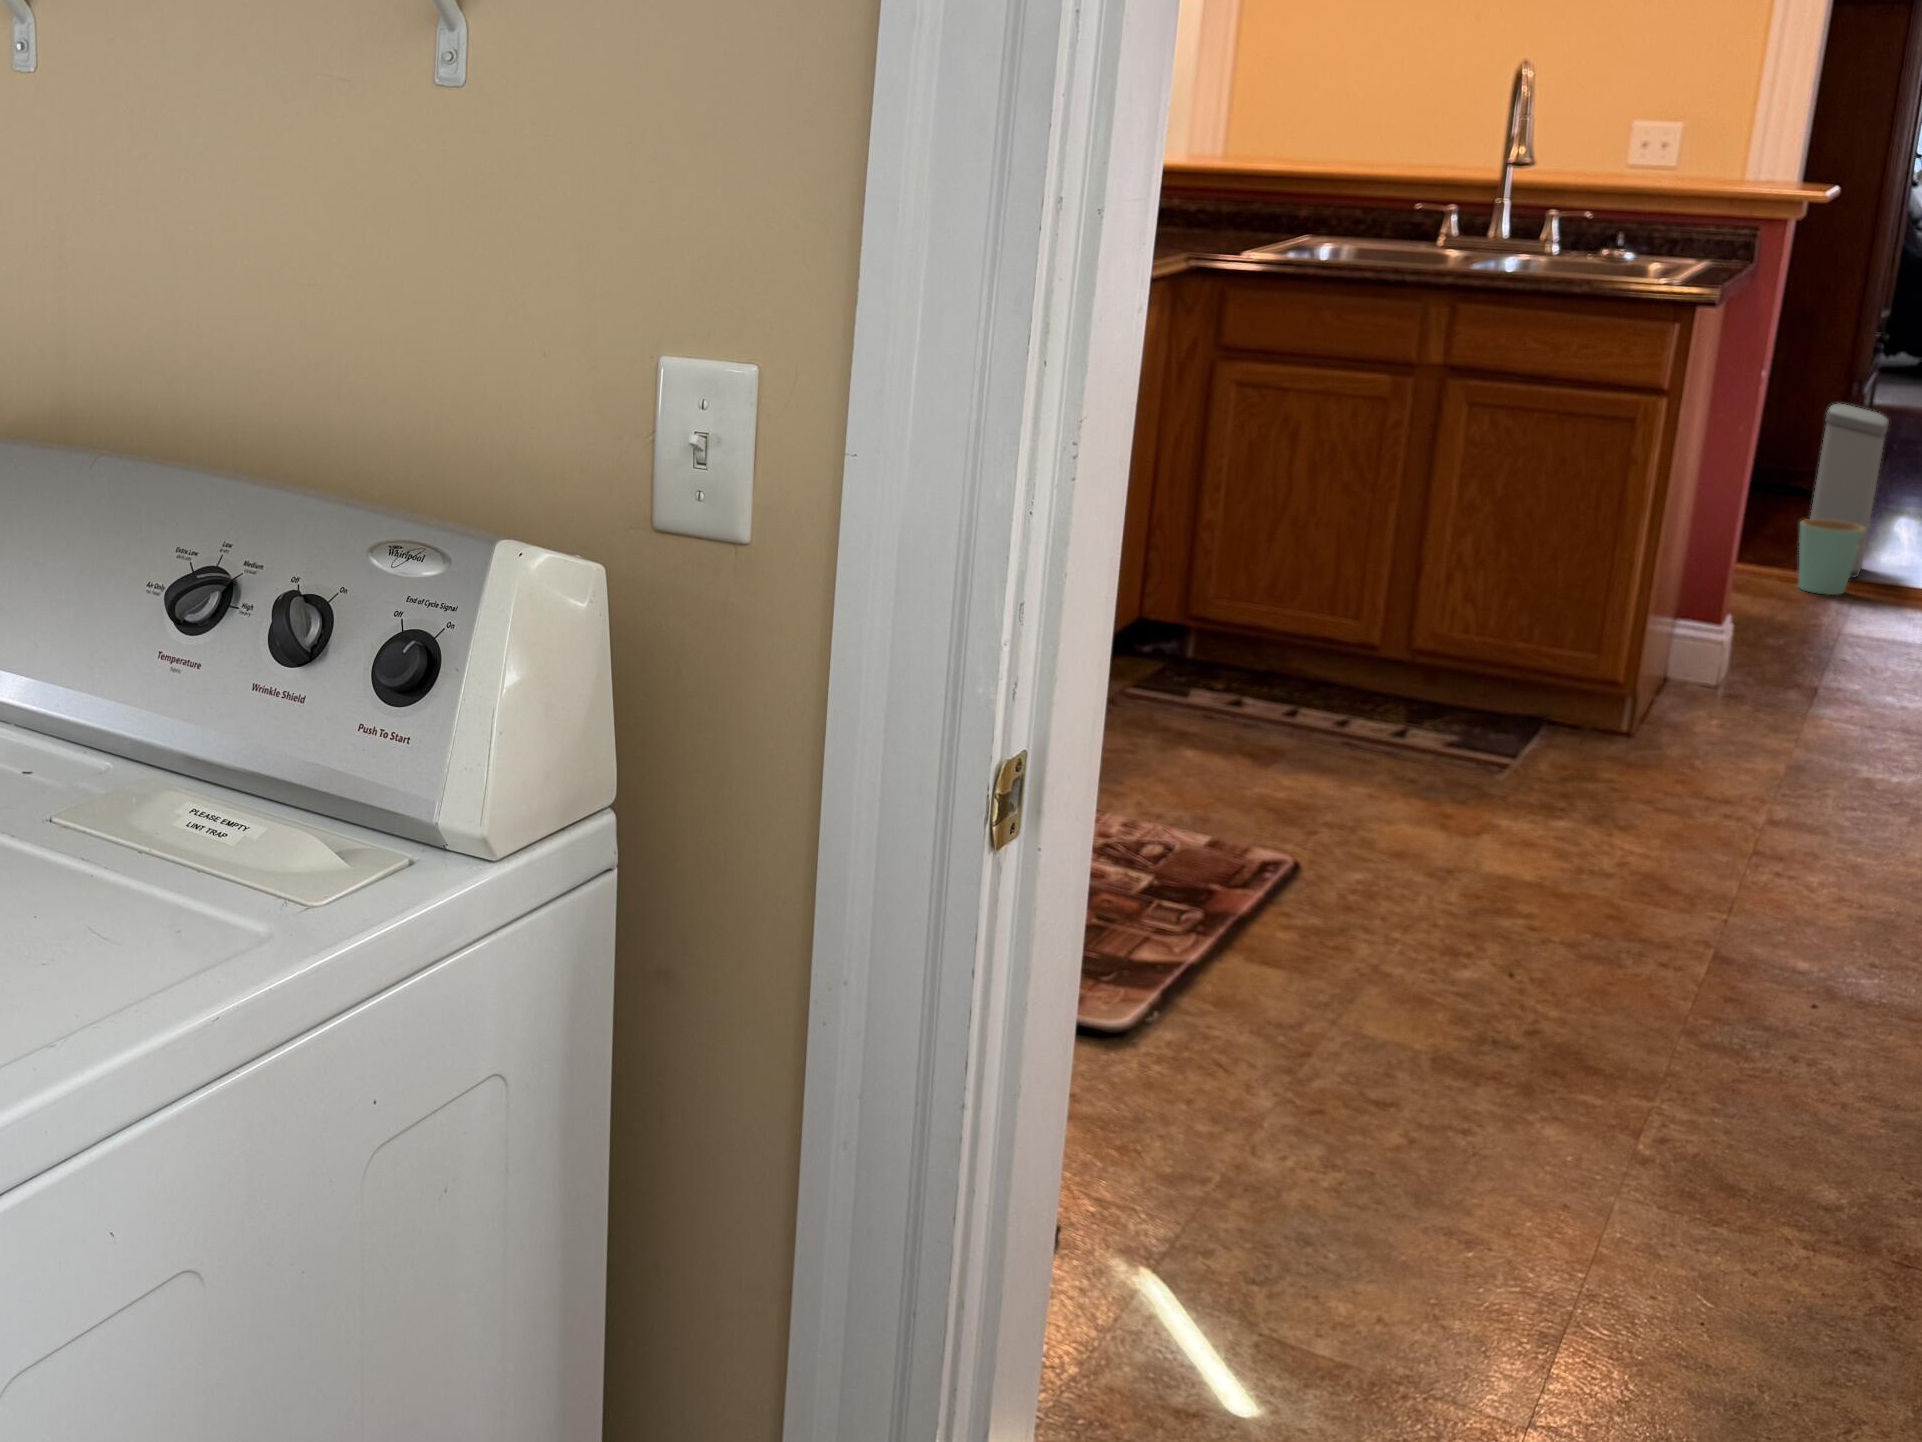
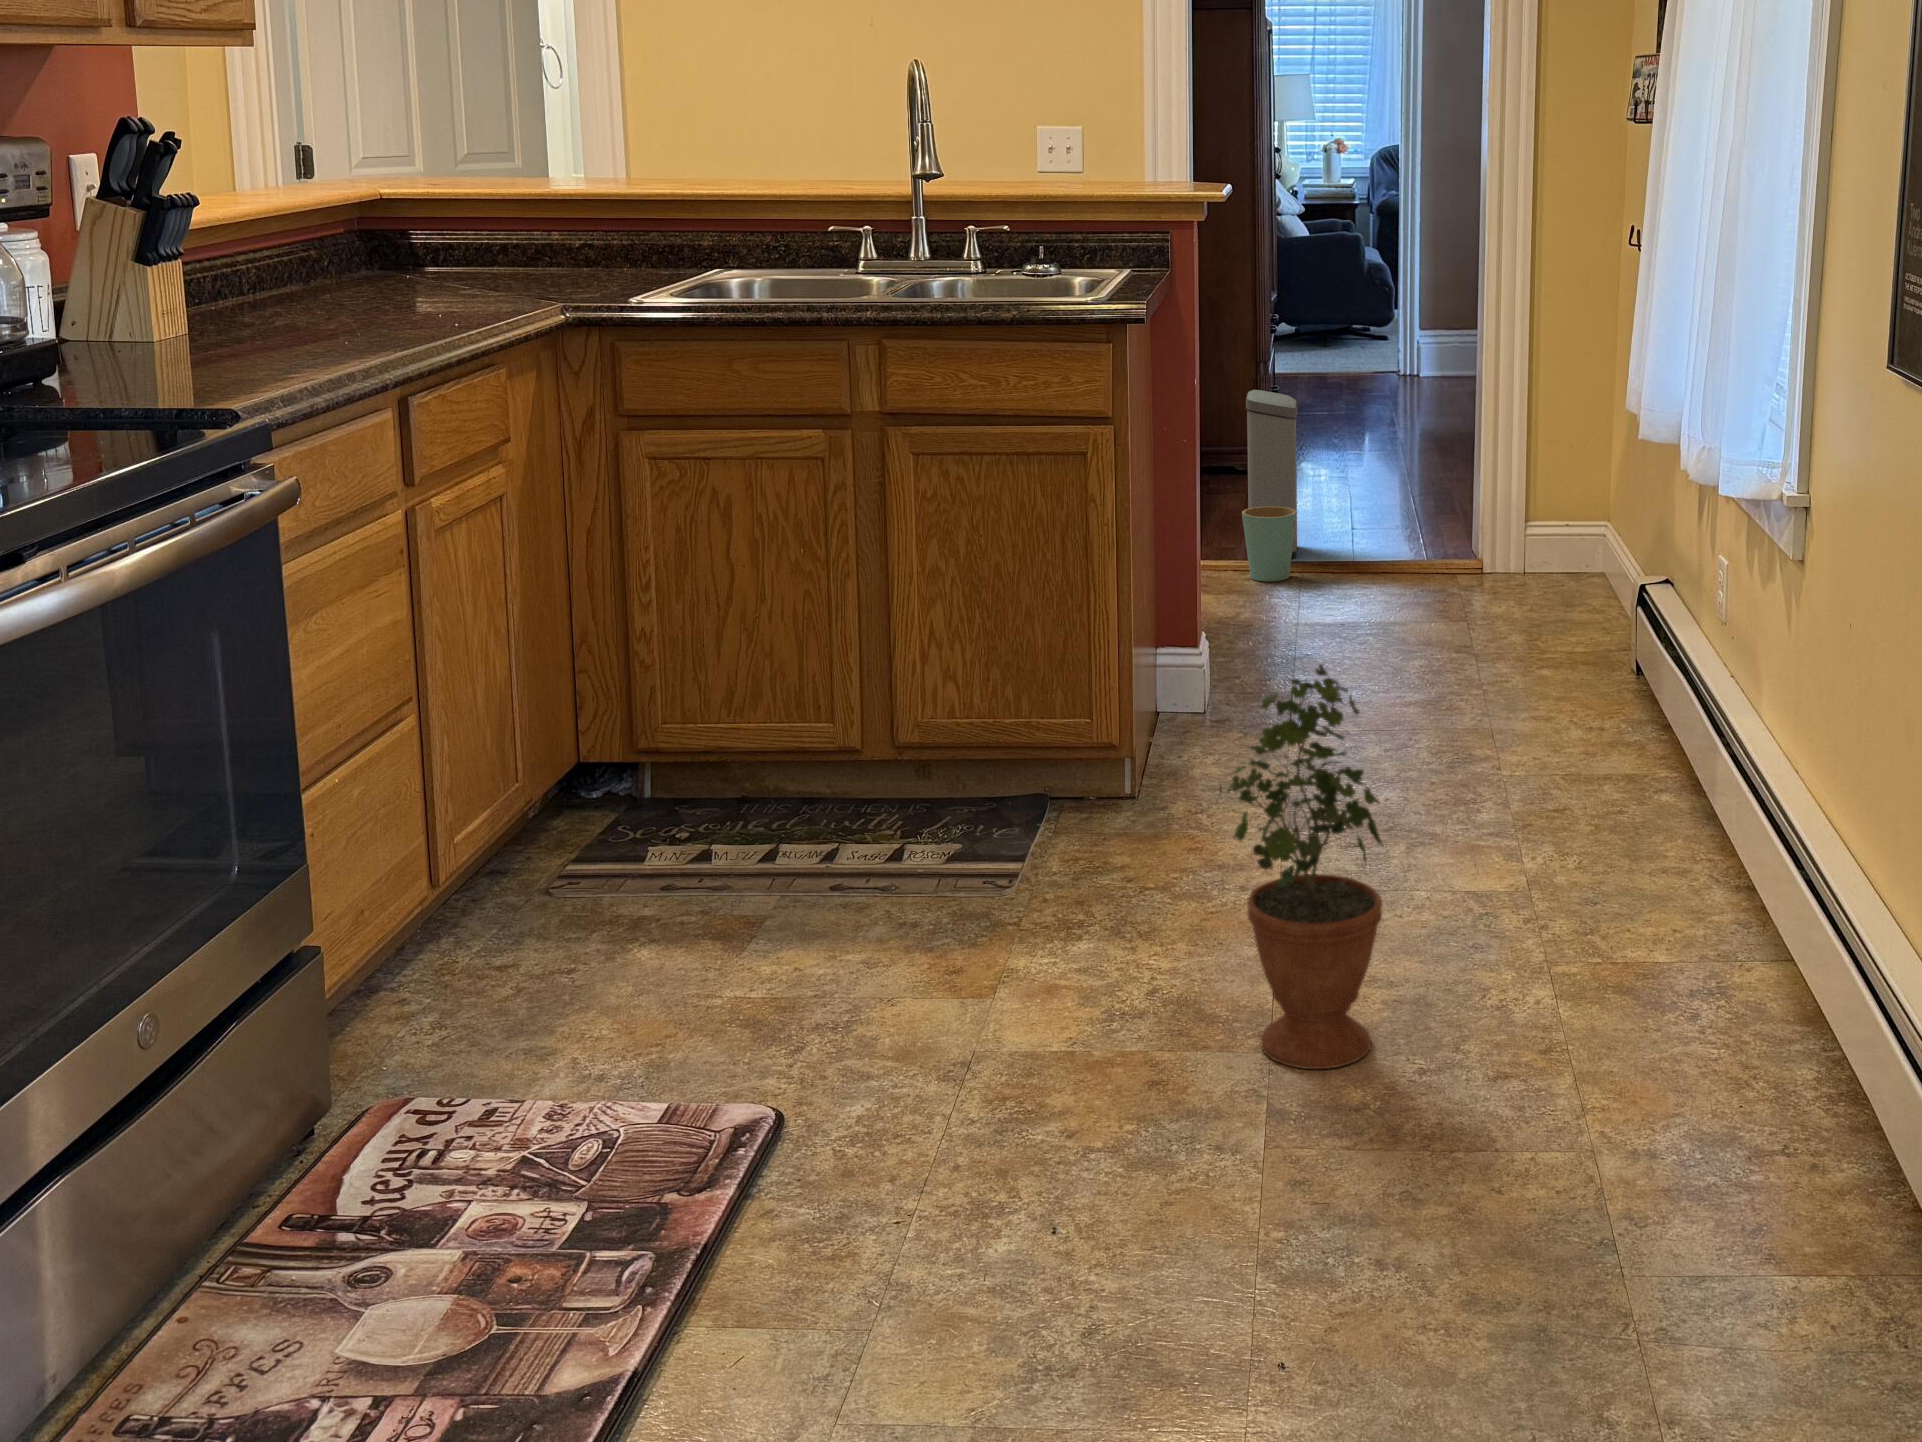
potted plant: none [1707,599,1872,943] -> present [1219,665,1384,1069]

